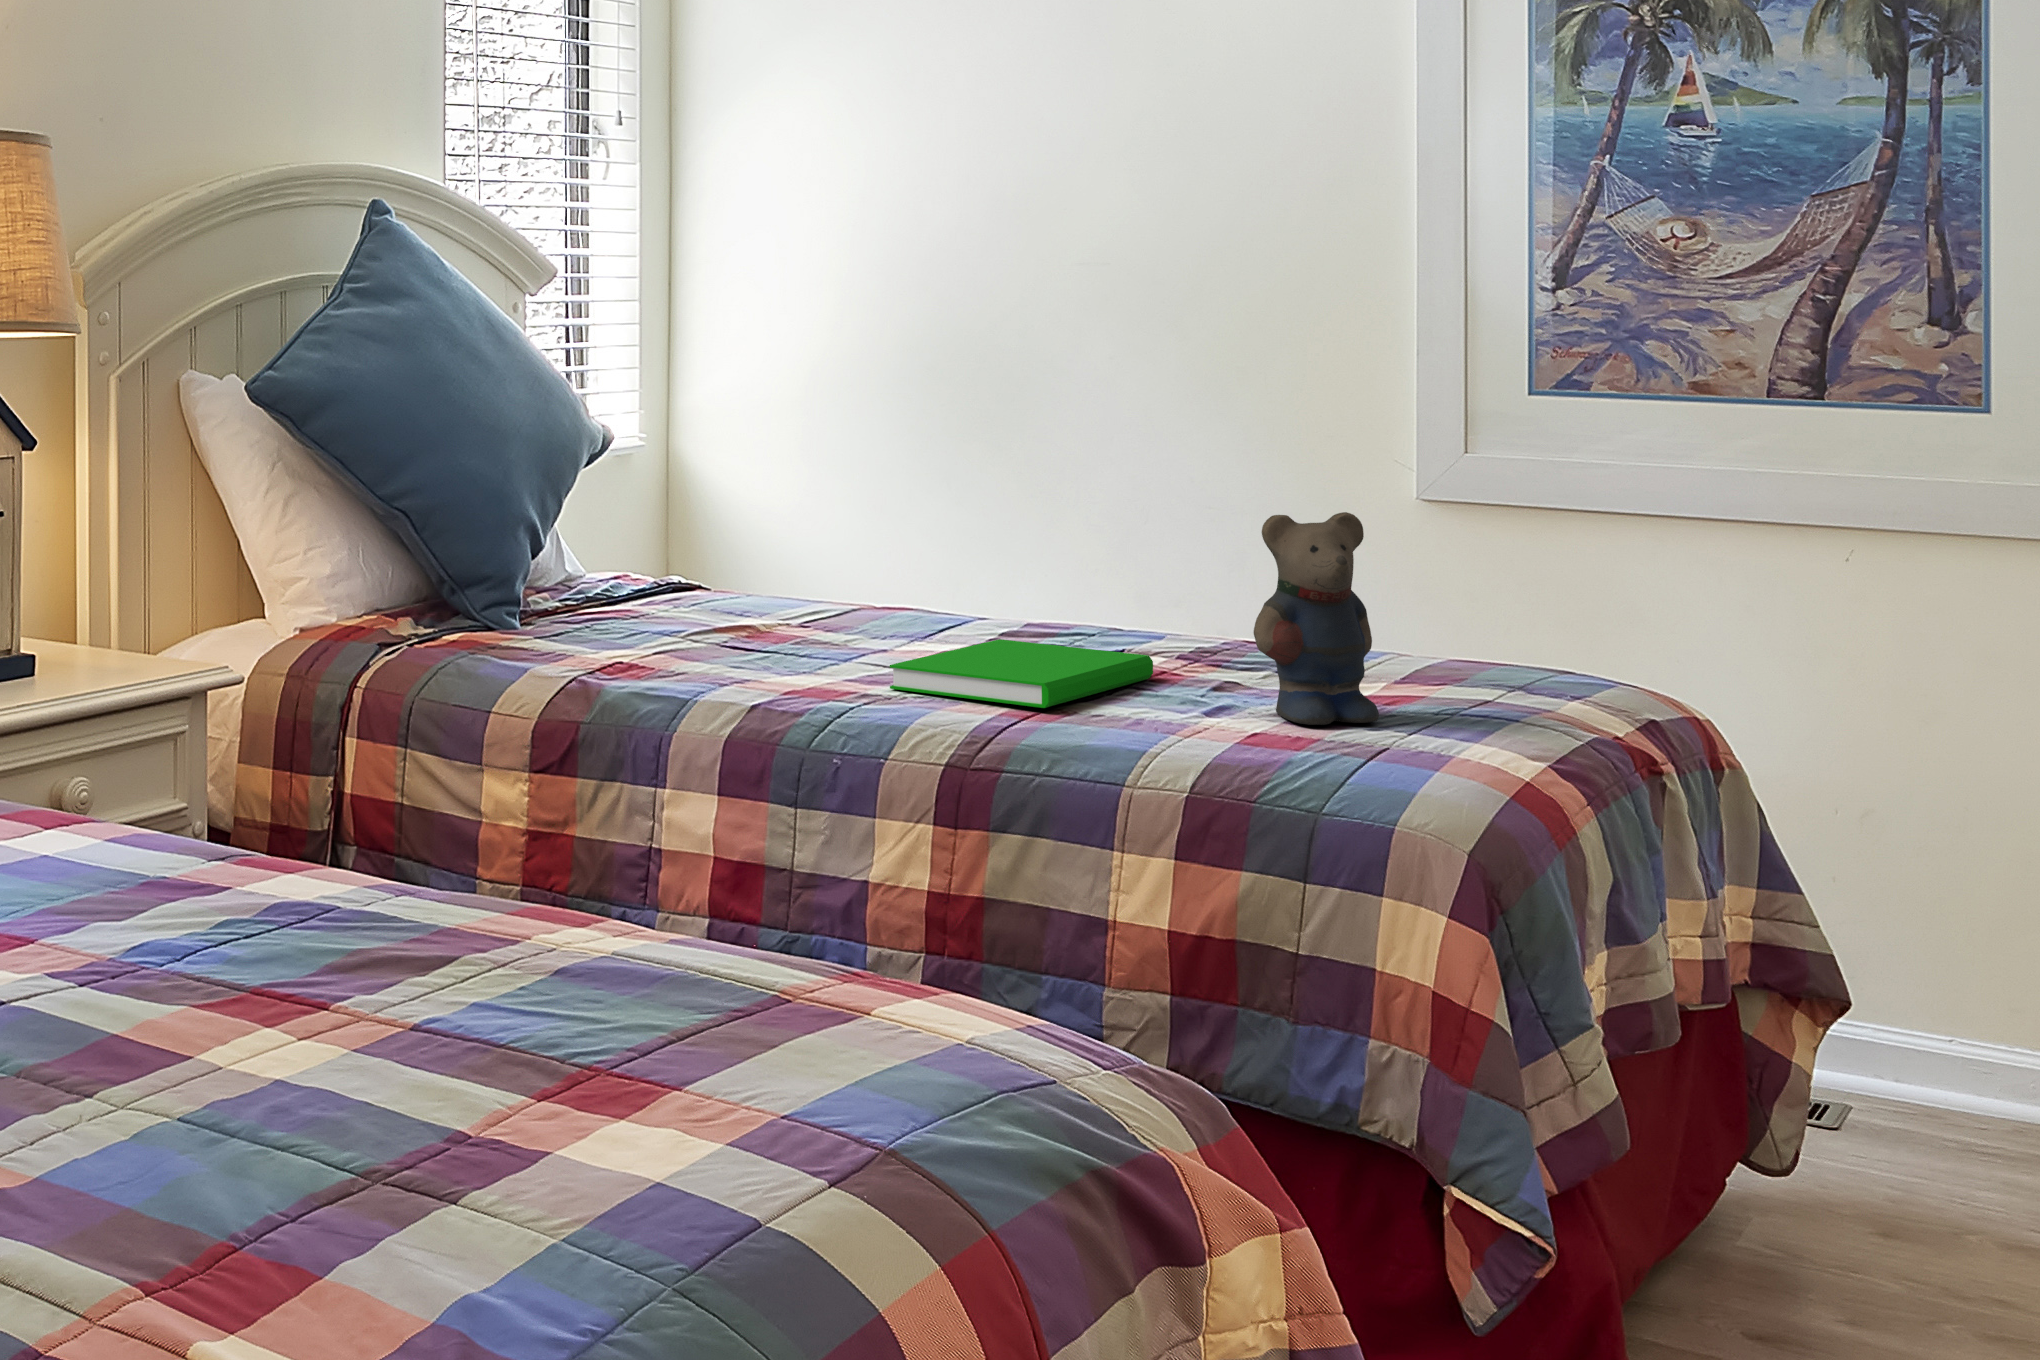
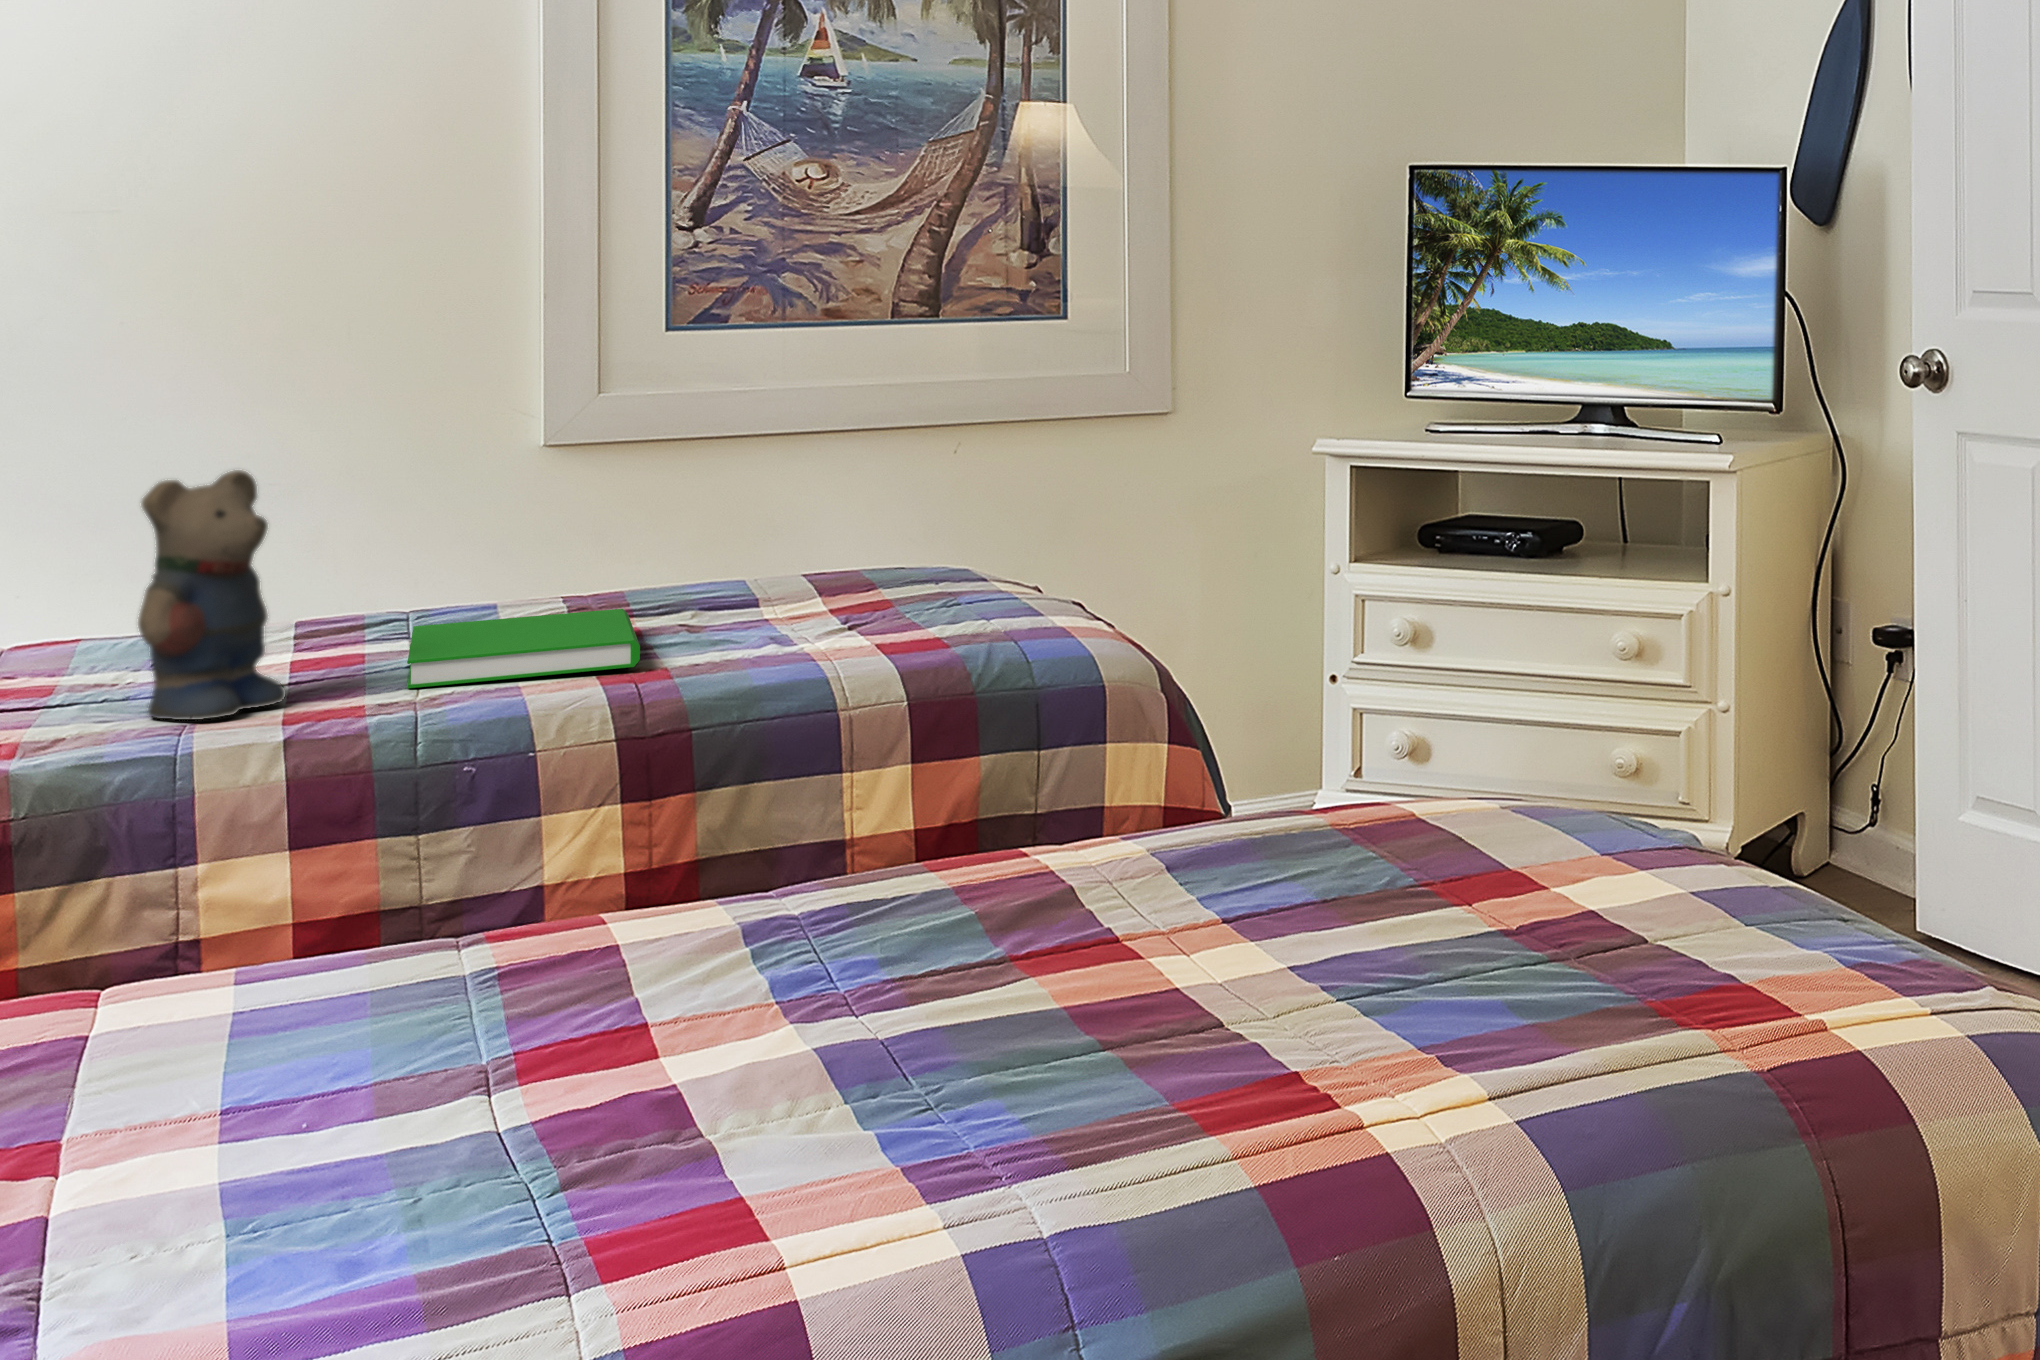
teddy bear: present [1254,512,1379,725] -> present [138,470,286,720]

